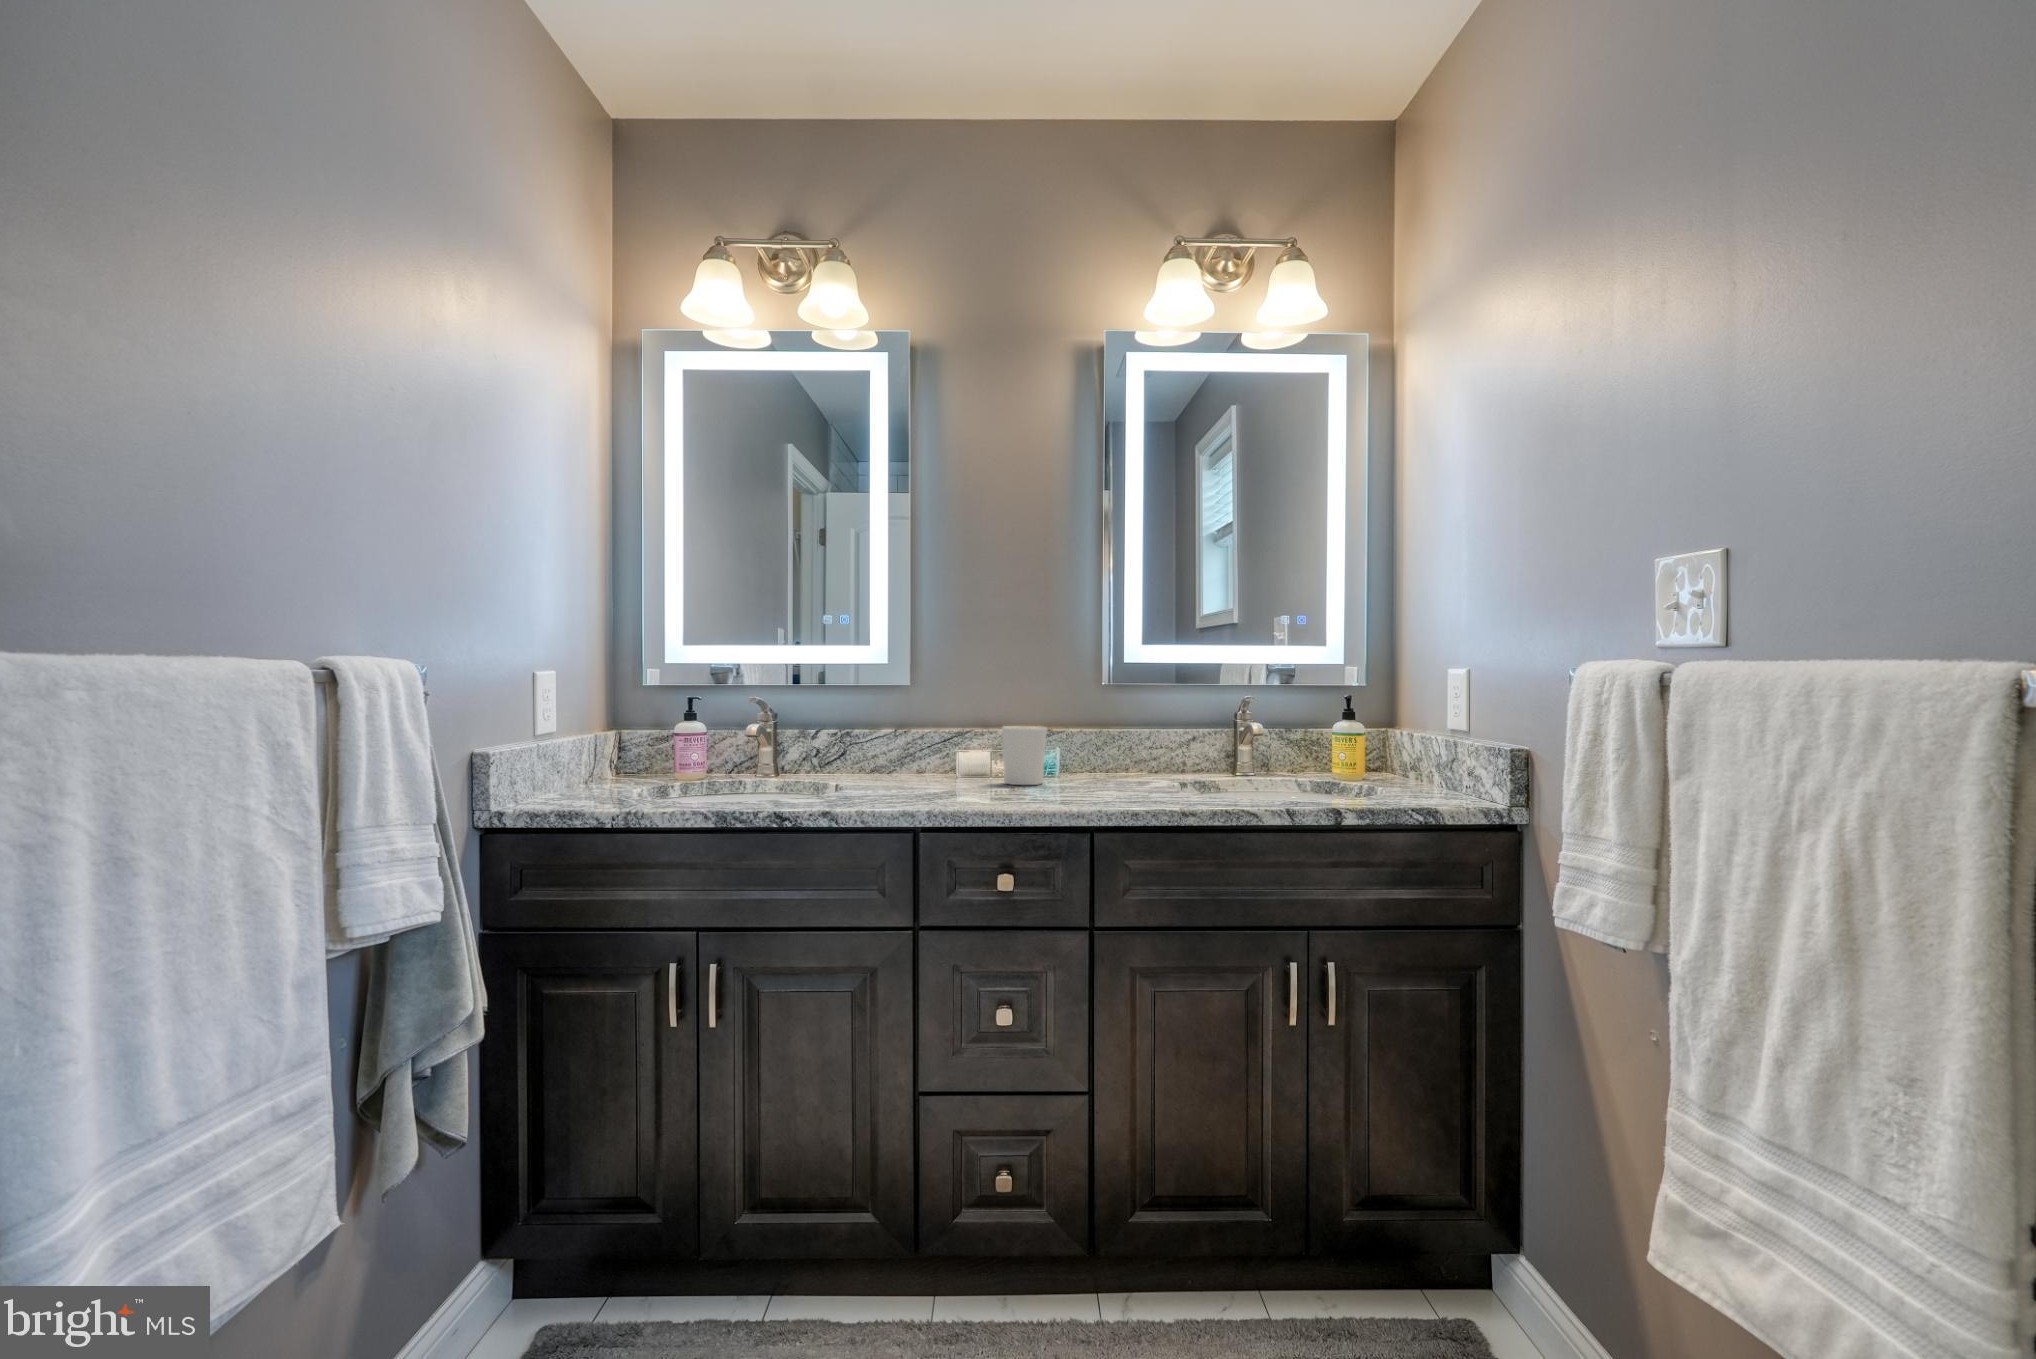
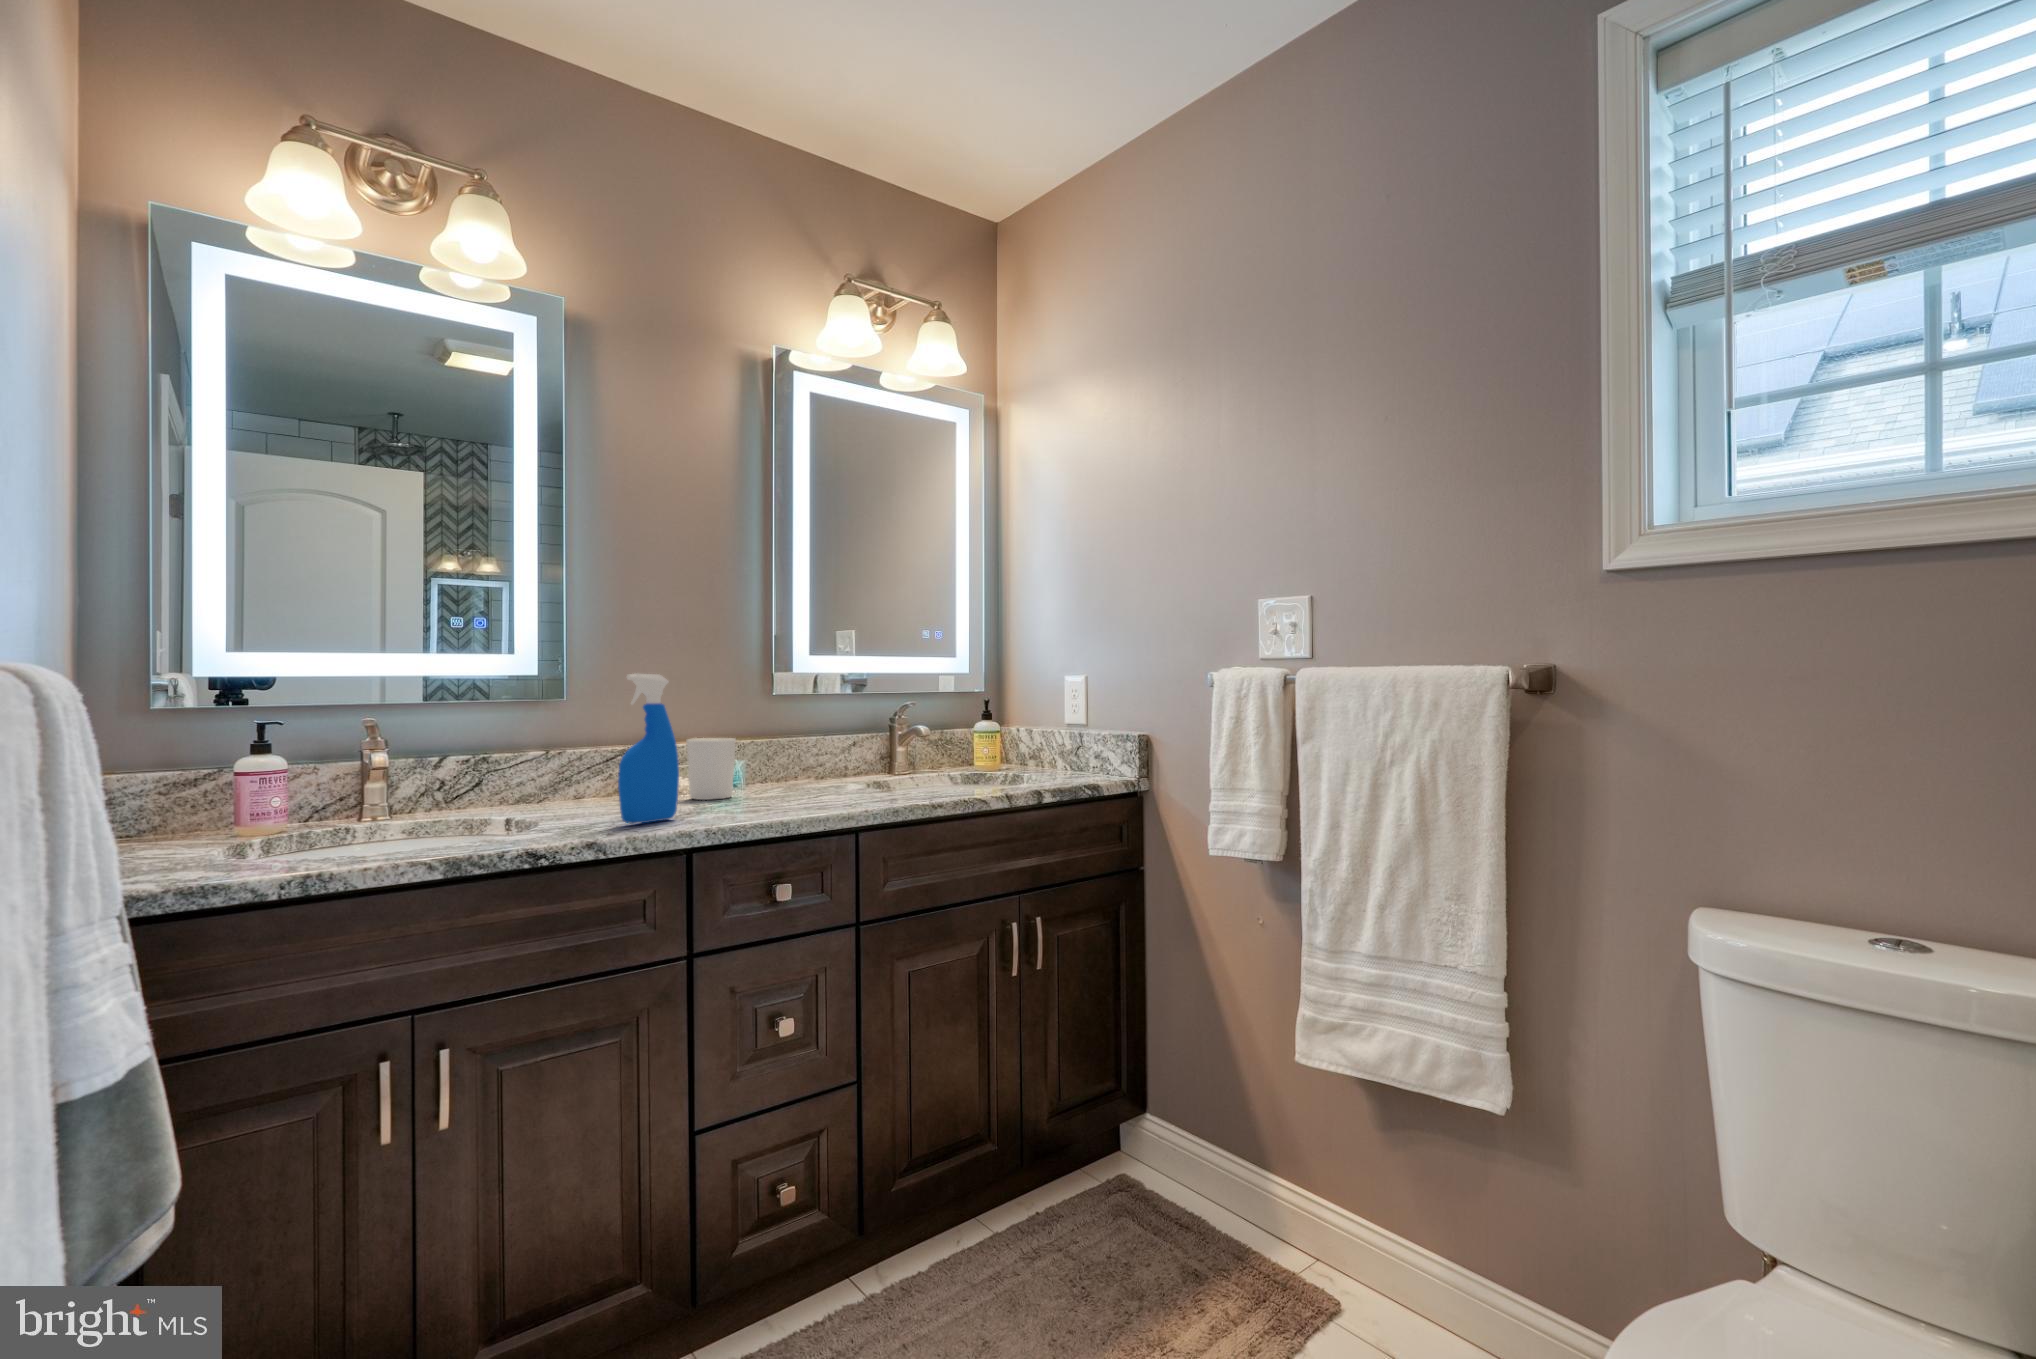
spray bottle: none [880,664,939,800] -> present [618,673,679,824]

